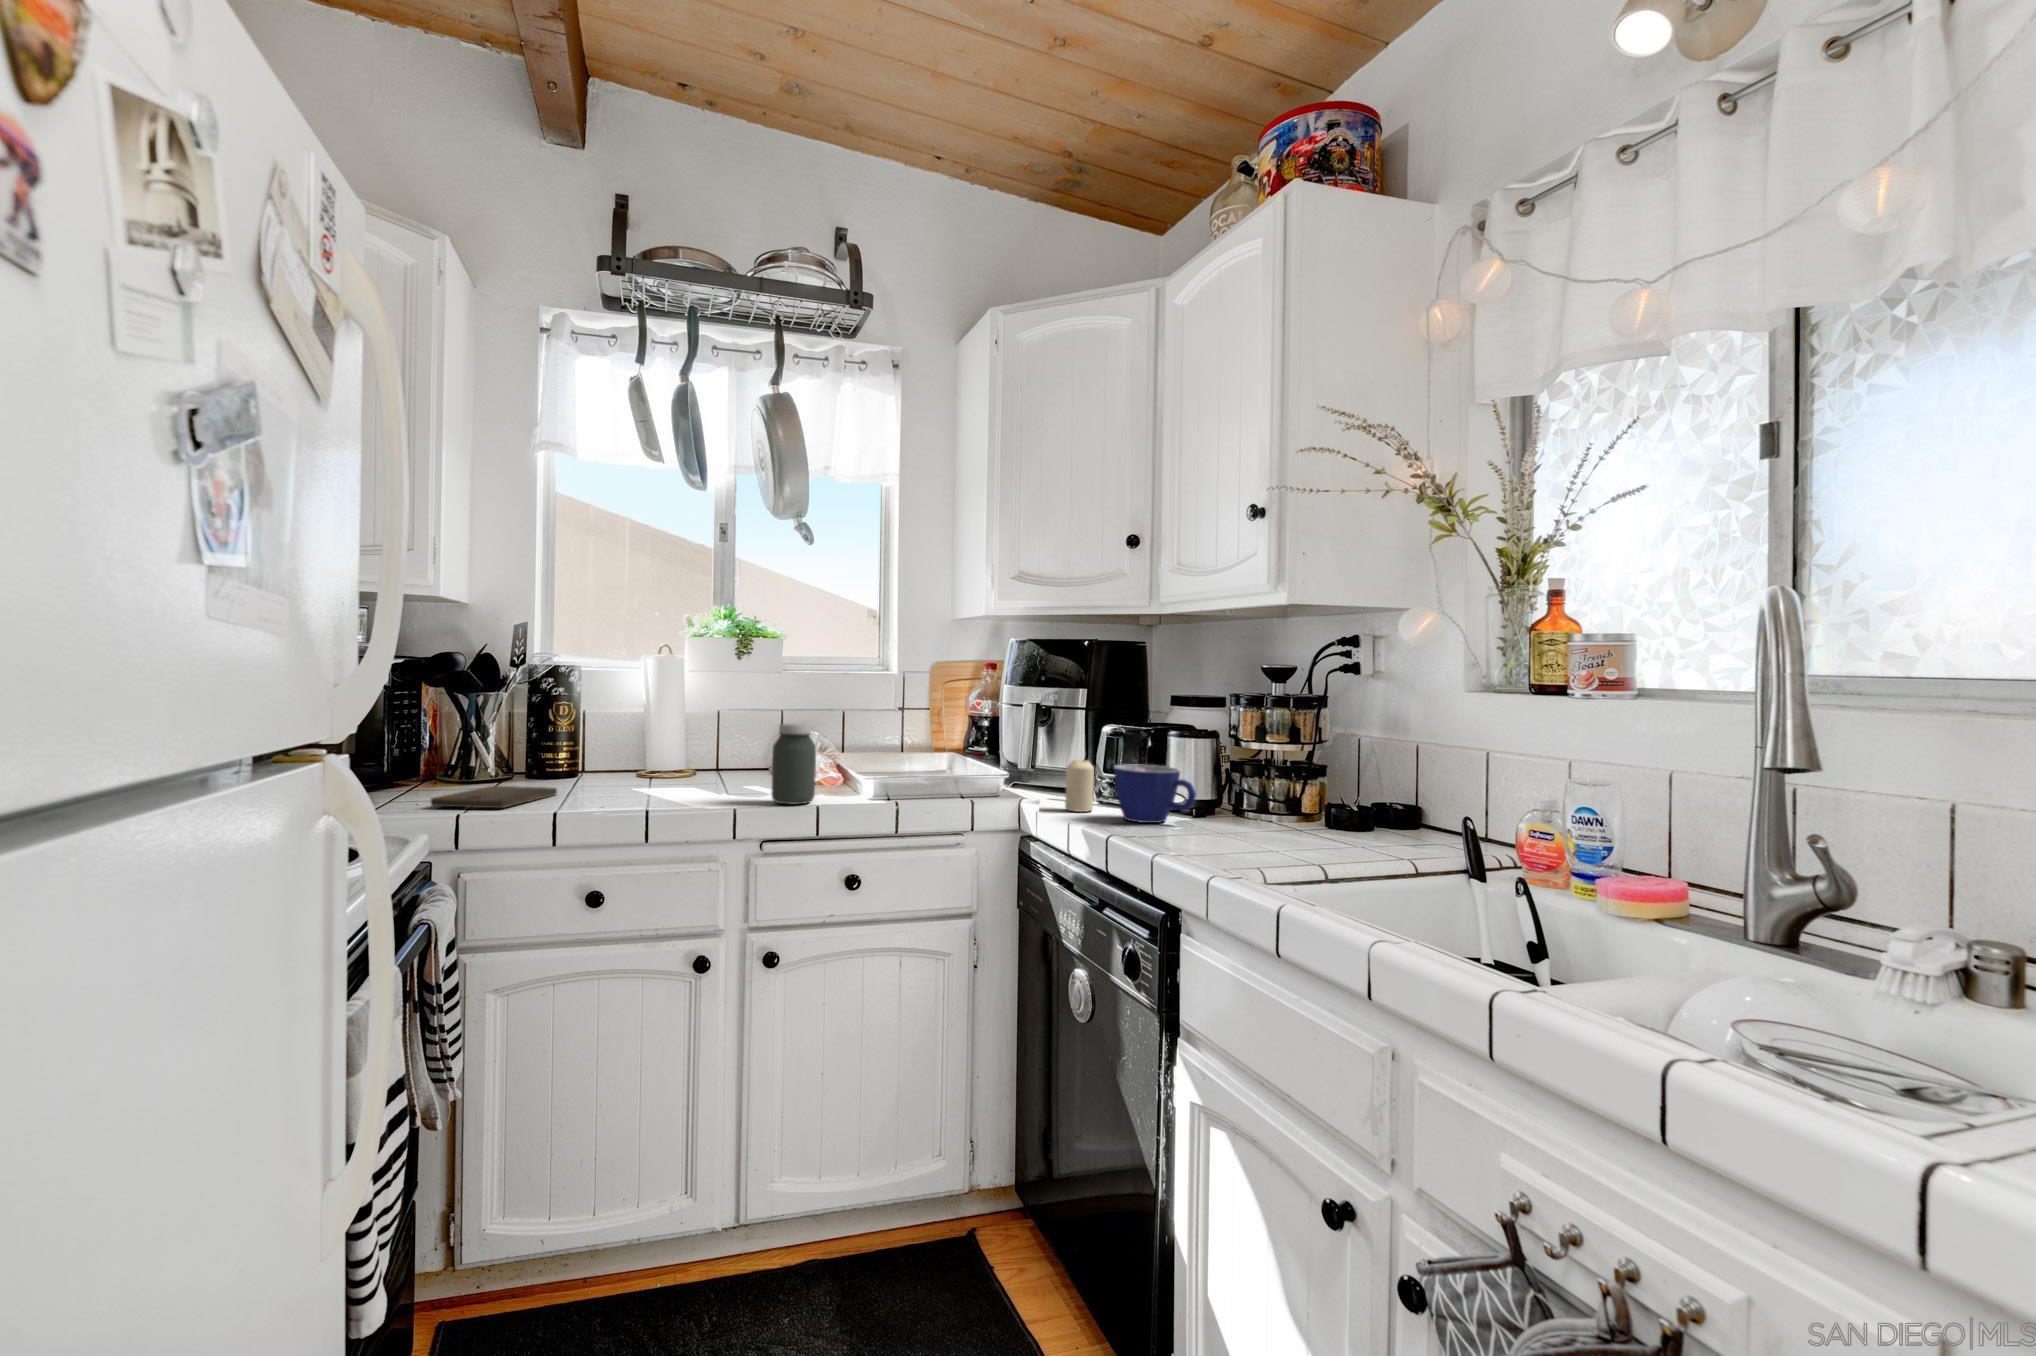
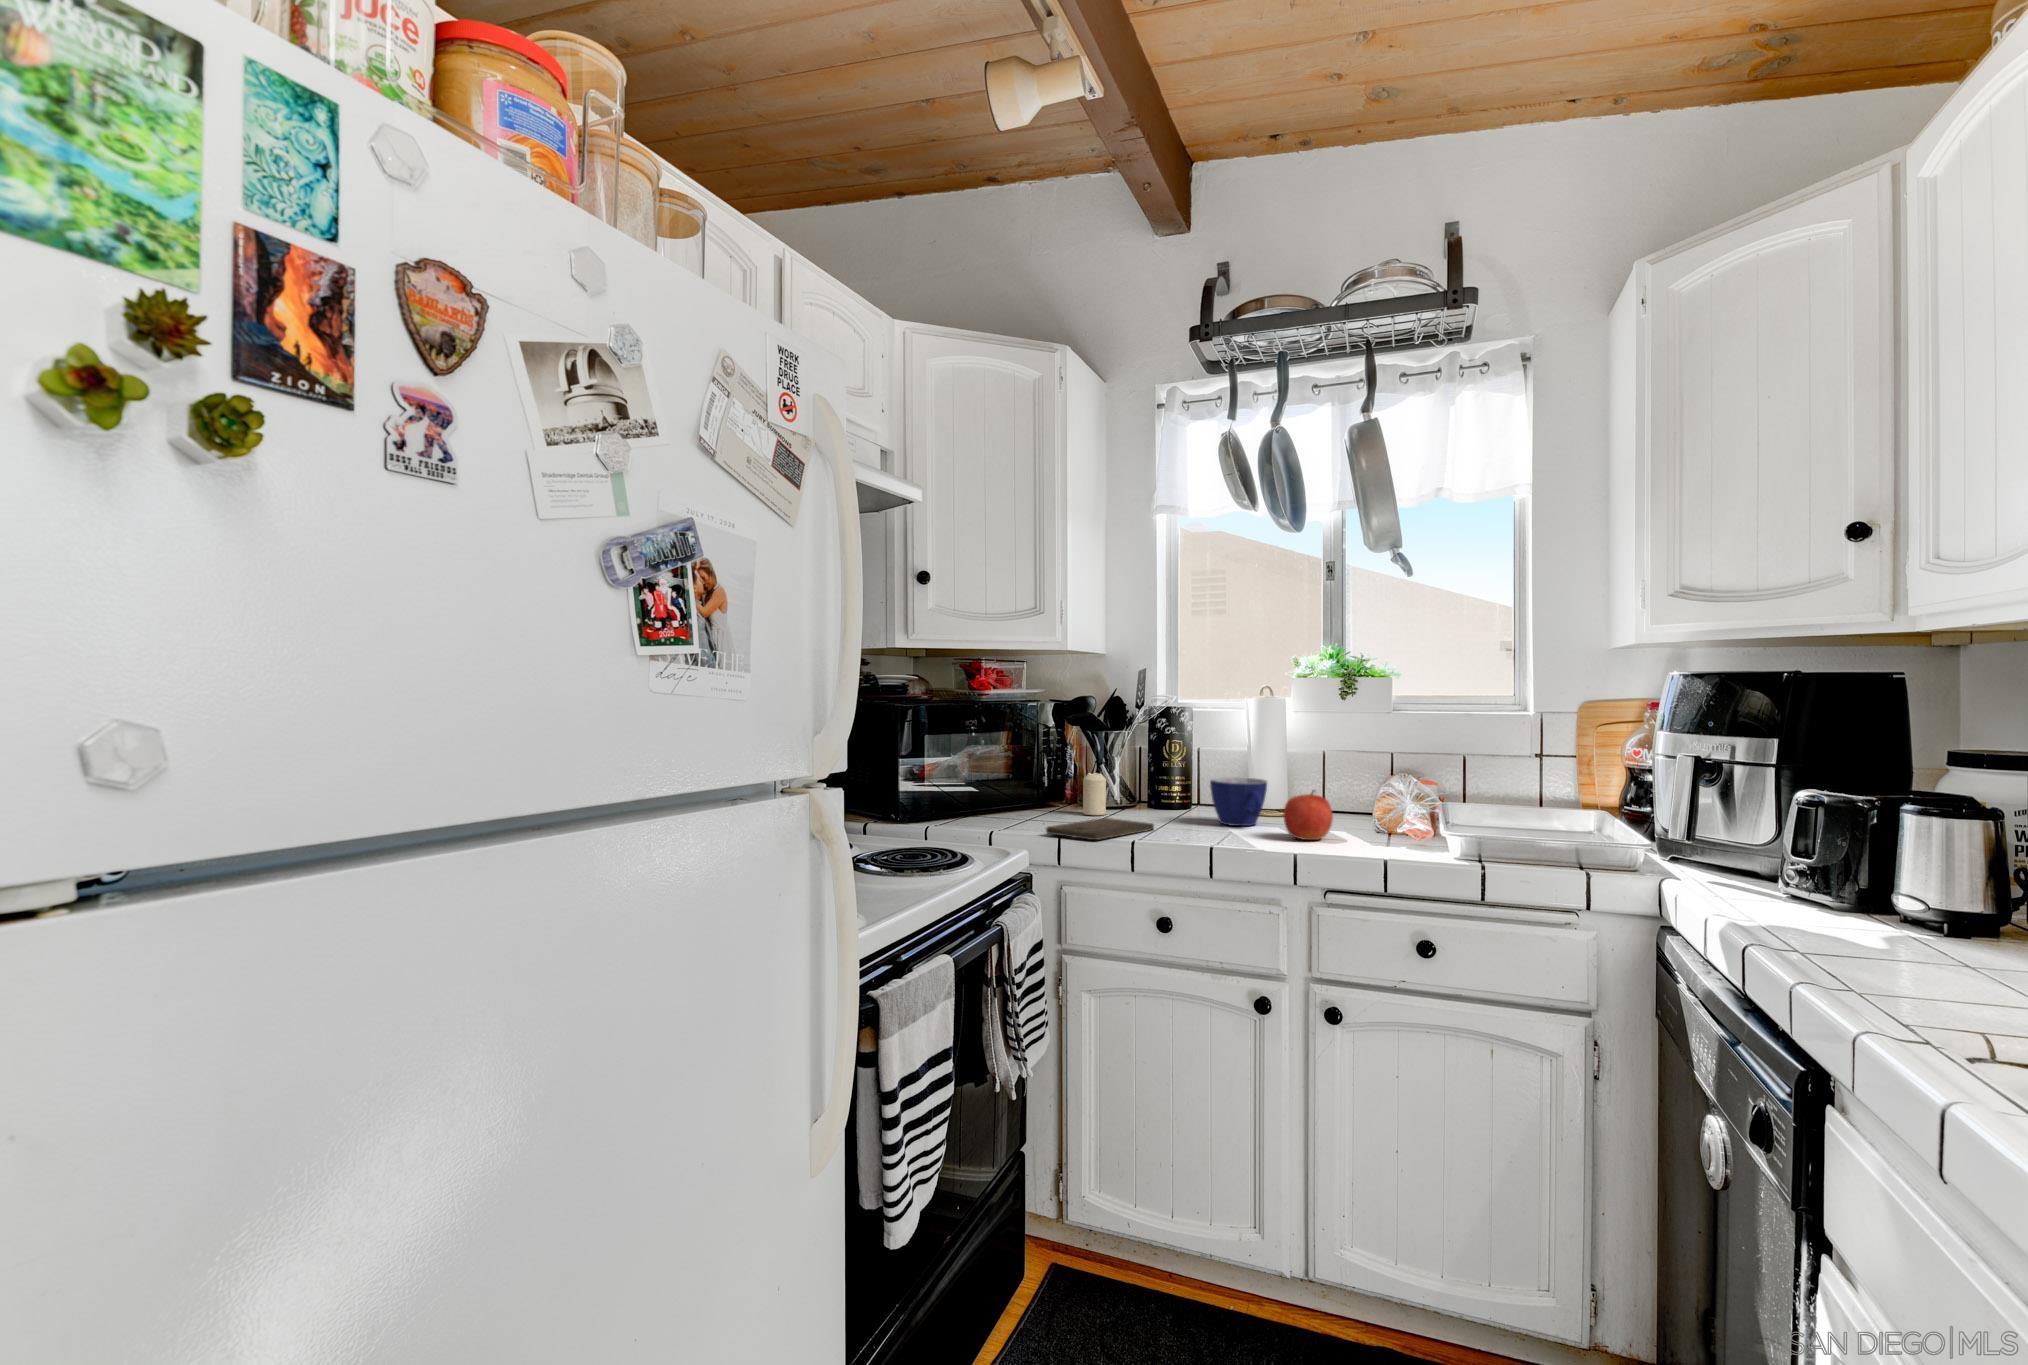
jar: present [771,724,816,804] -> none [1338,773,1387,860]
apple: none [704,744,751,793] -> present [1284,790,1333,840]
candle: present [1065,760,1094,812] -> present [1083,773,1106,815]
cup: present [1114,765,1196,823] -> present [1210,777,1267,826]

